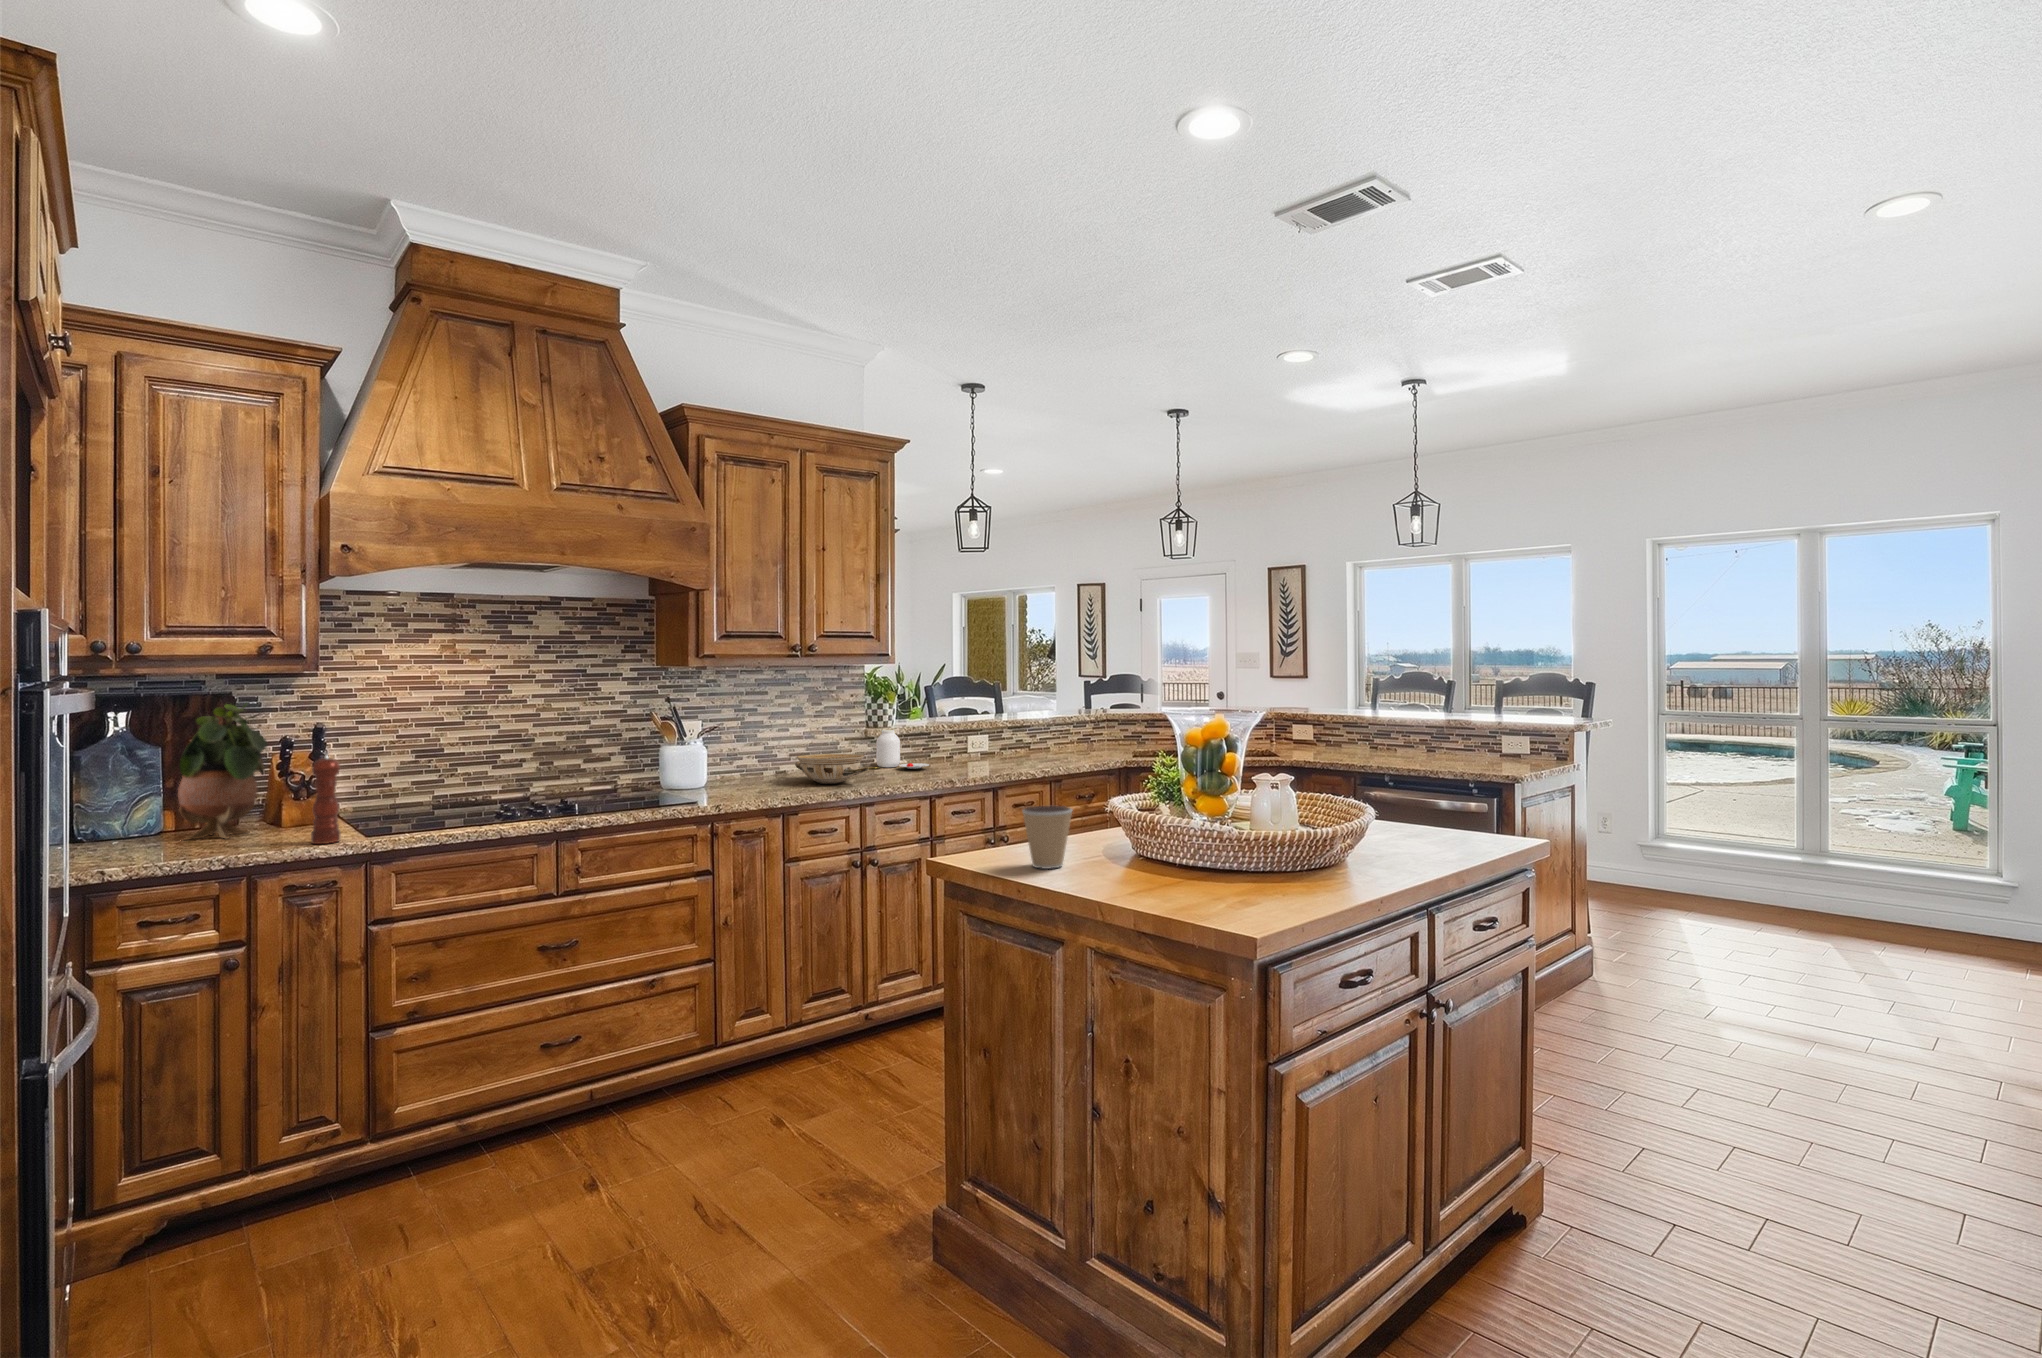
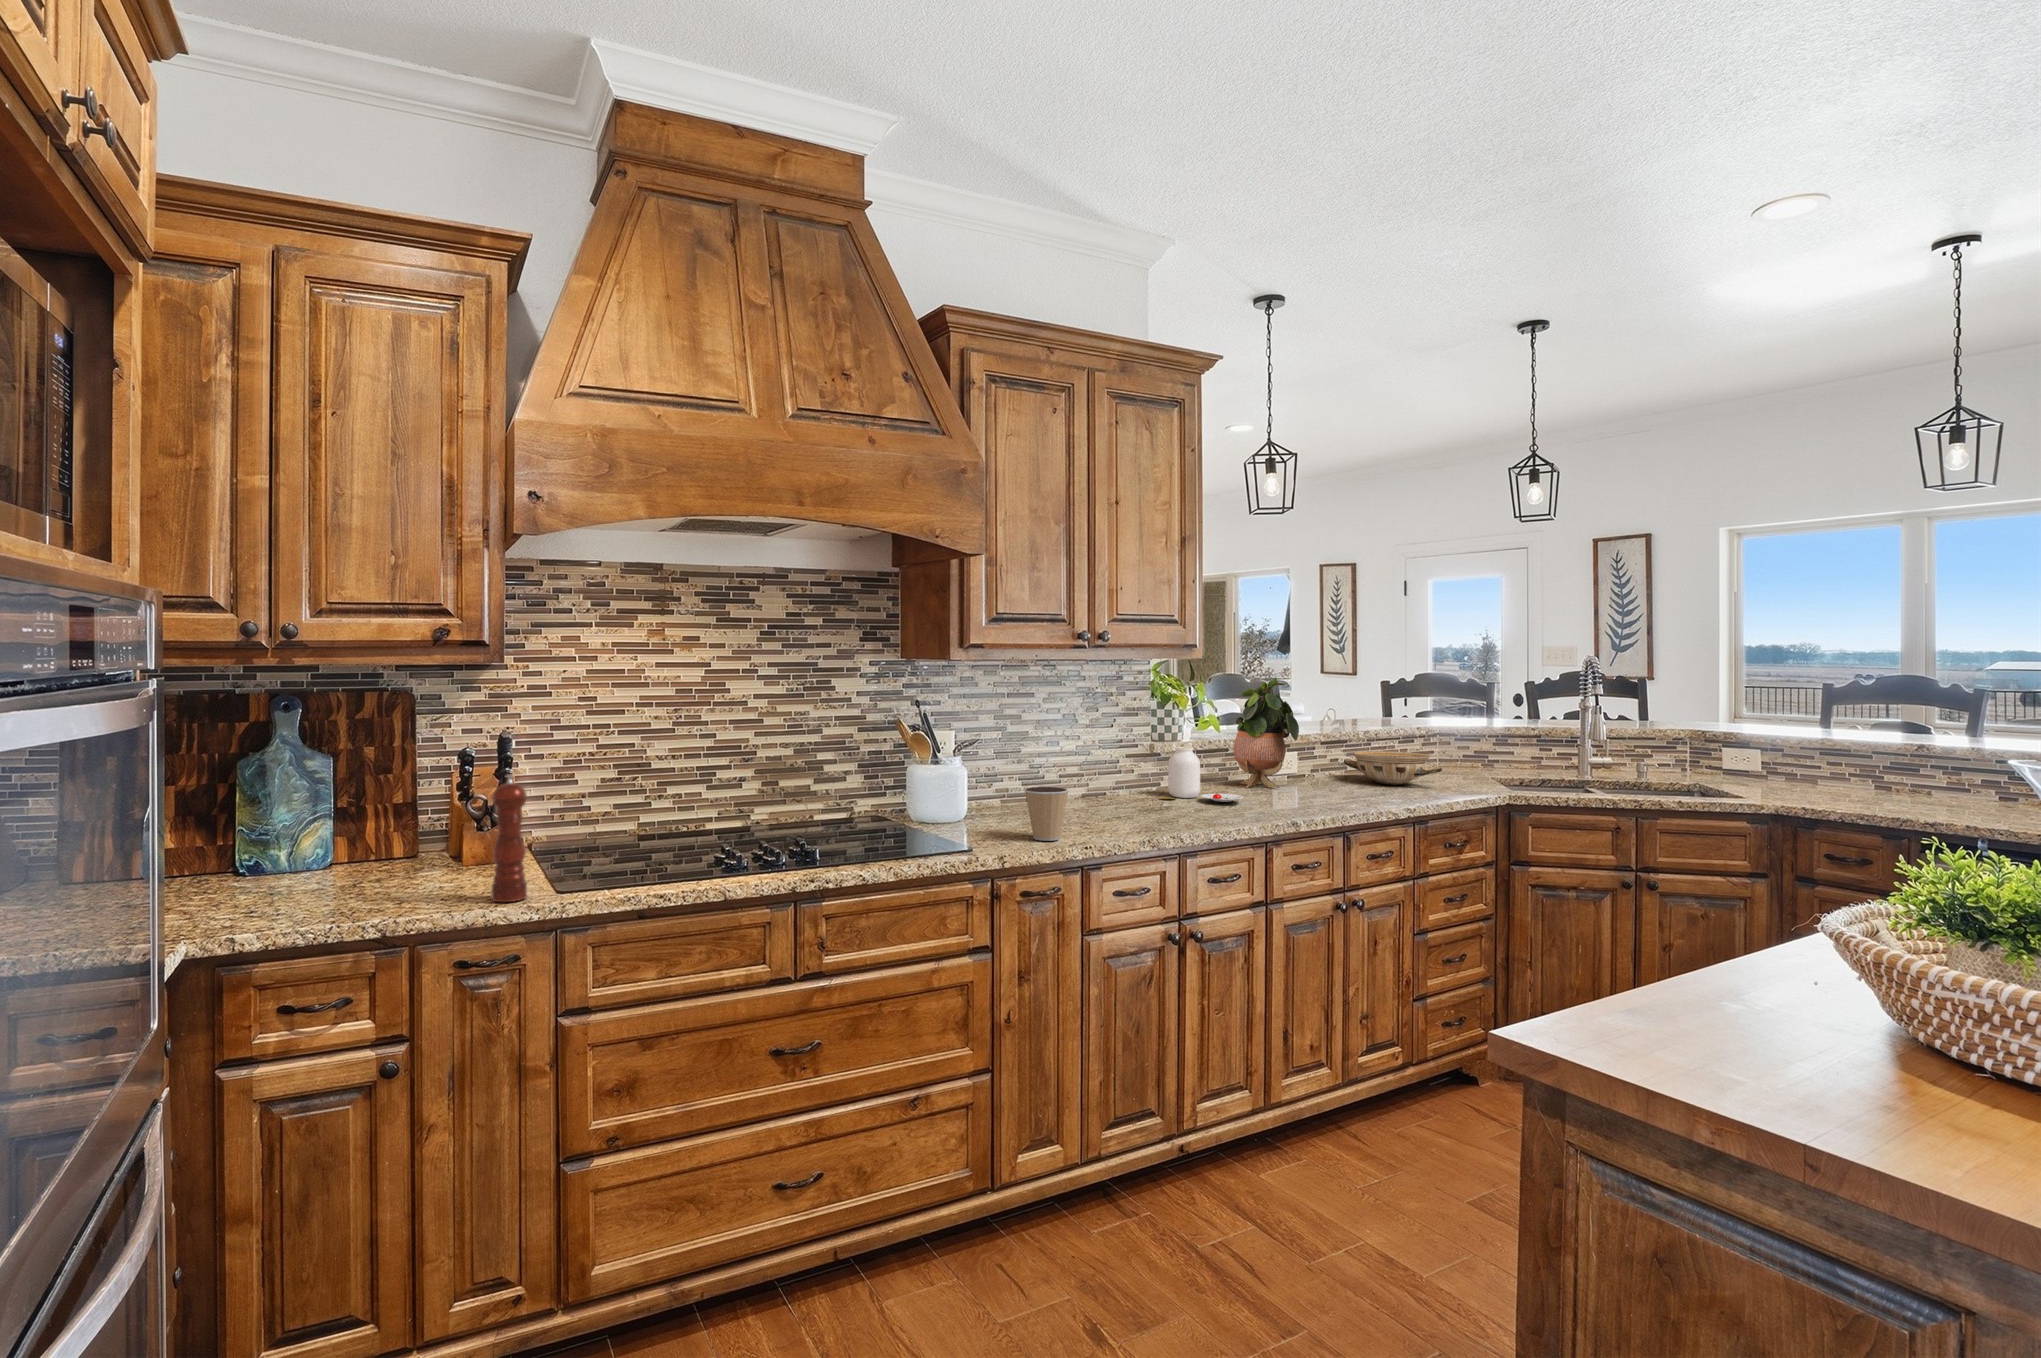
potted plant: present [178,704,267,840] -> present [1234,678,1299,788]
ceramic bowl: present [795,754,868,784] -> present [1344,751,1442,785]
coffee cup: present [1023,806,1072,869] -> present [1024,787,1069,841]

